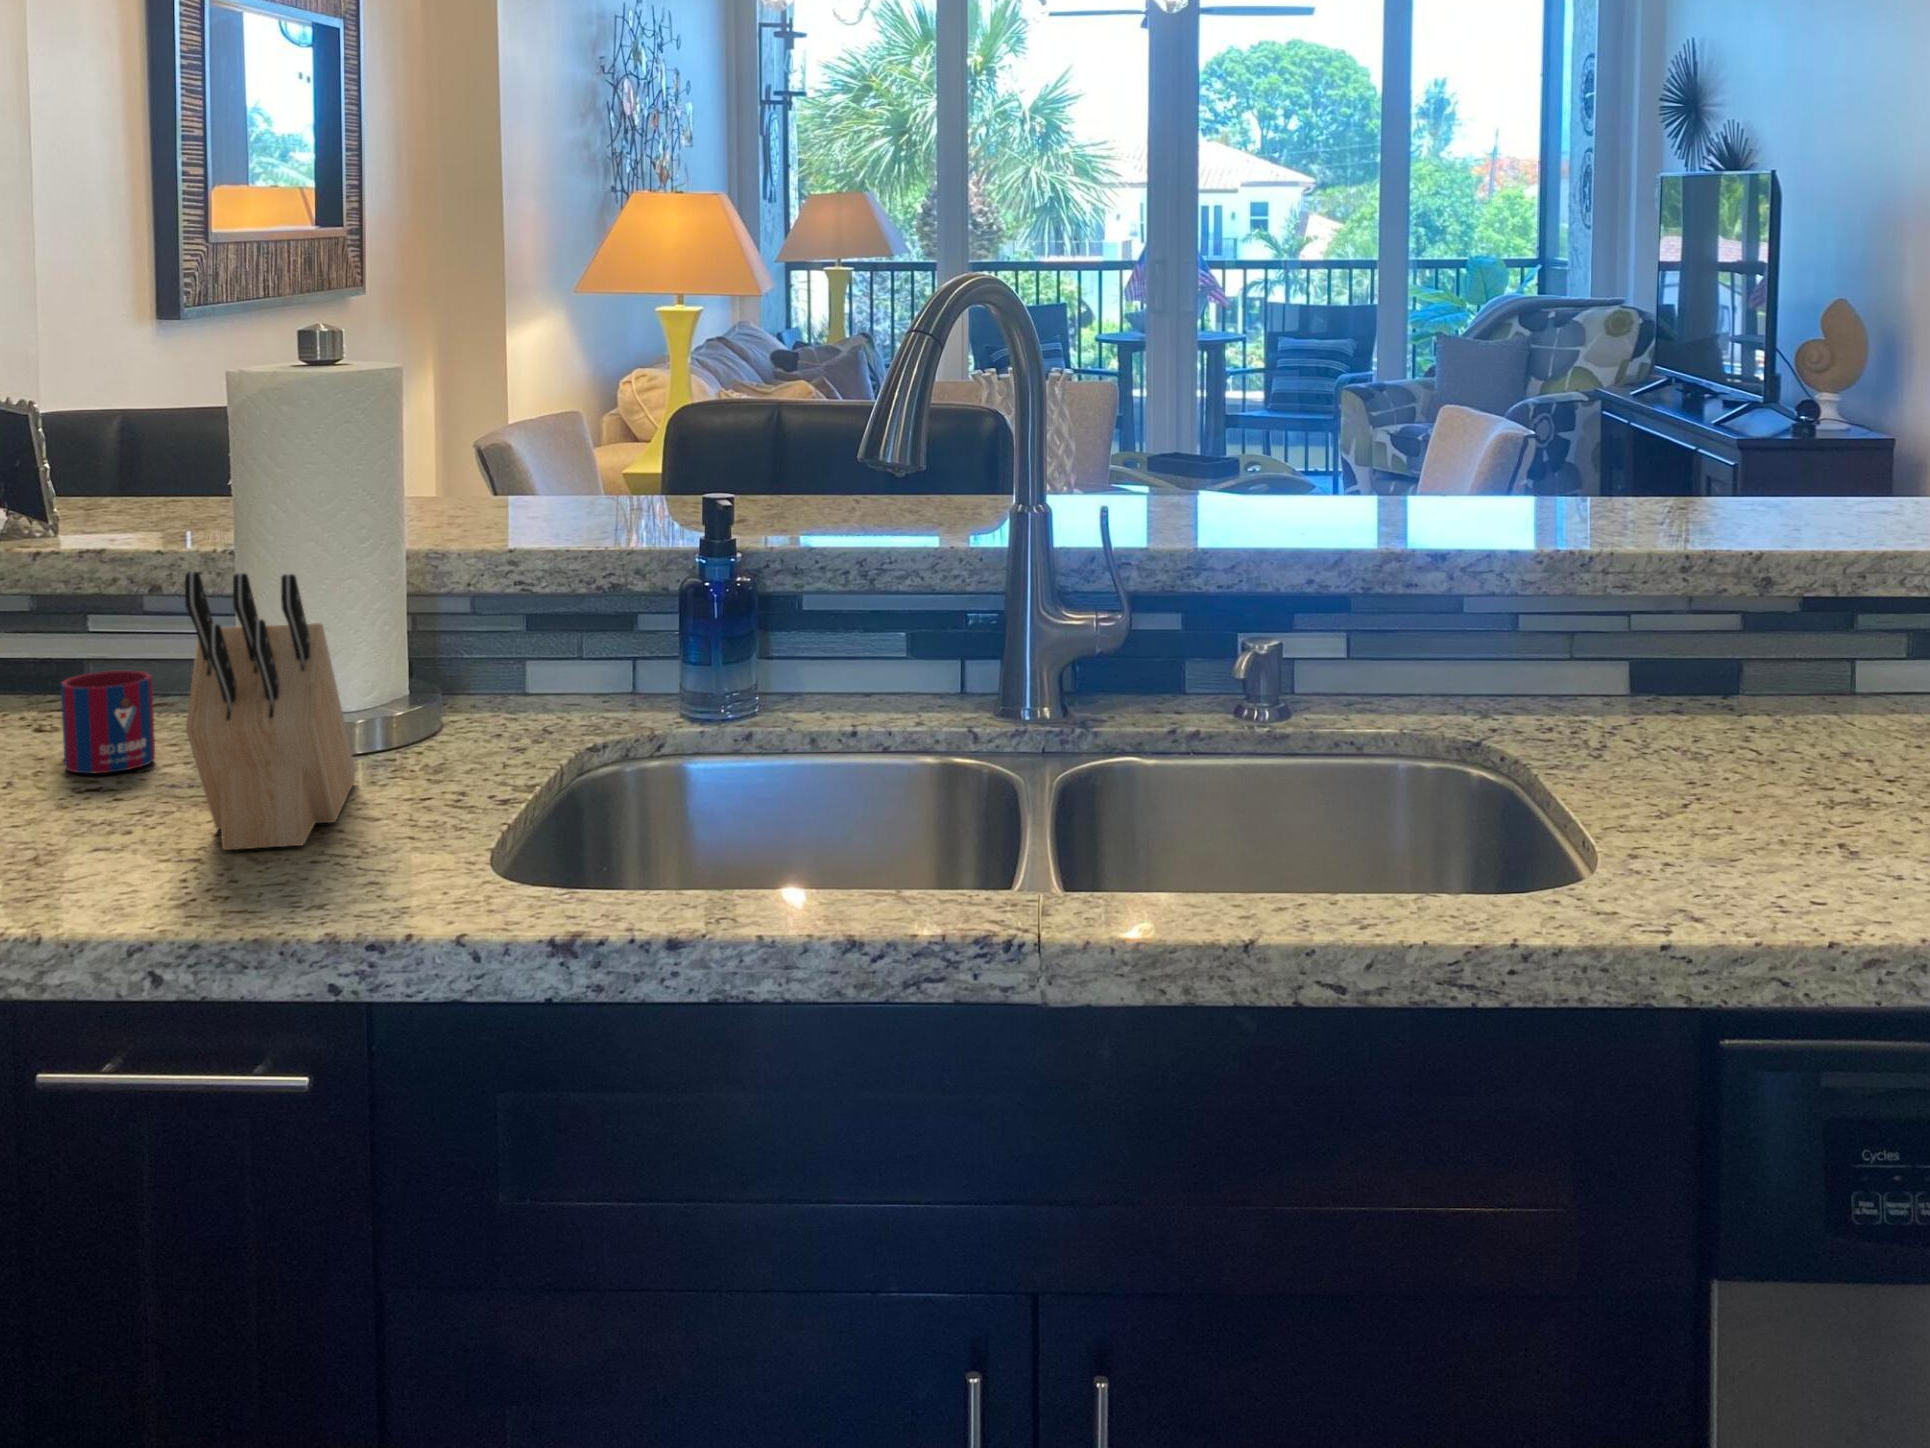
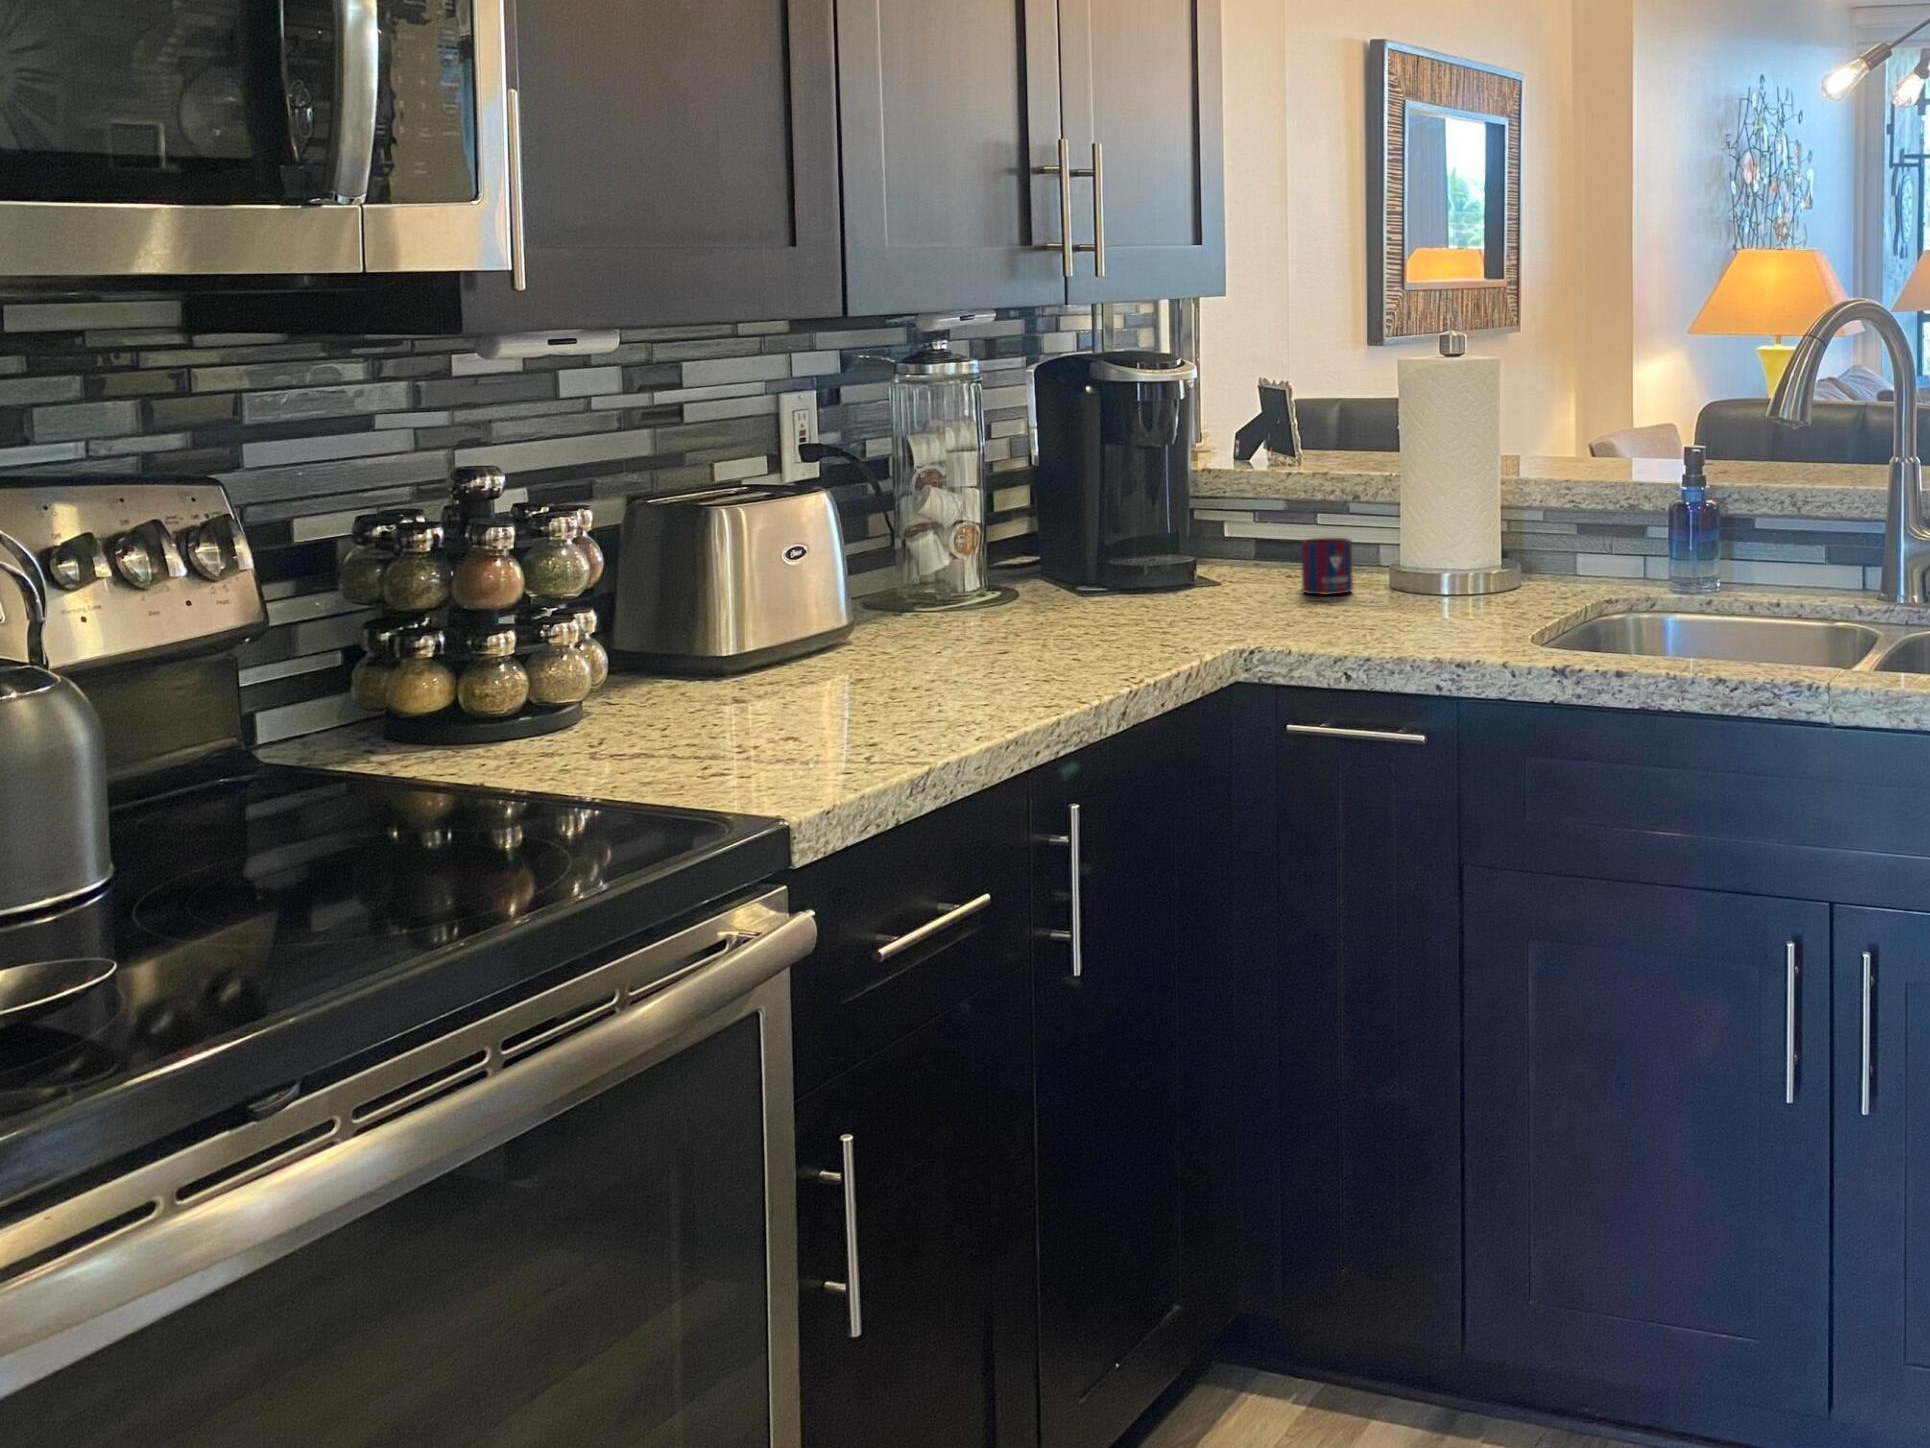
knife block: present [185,572,355,850] -> none [1367,463,1465,627]

